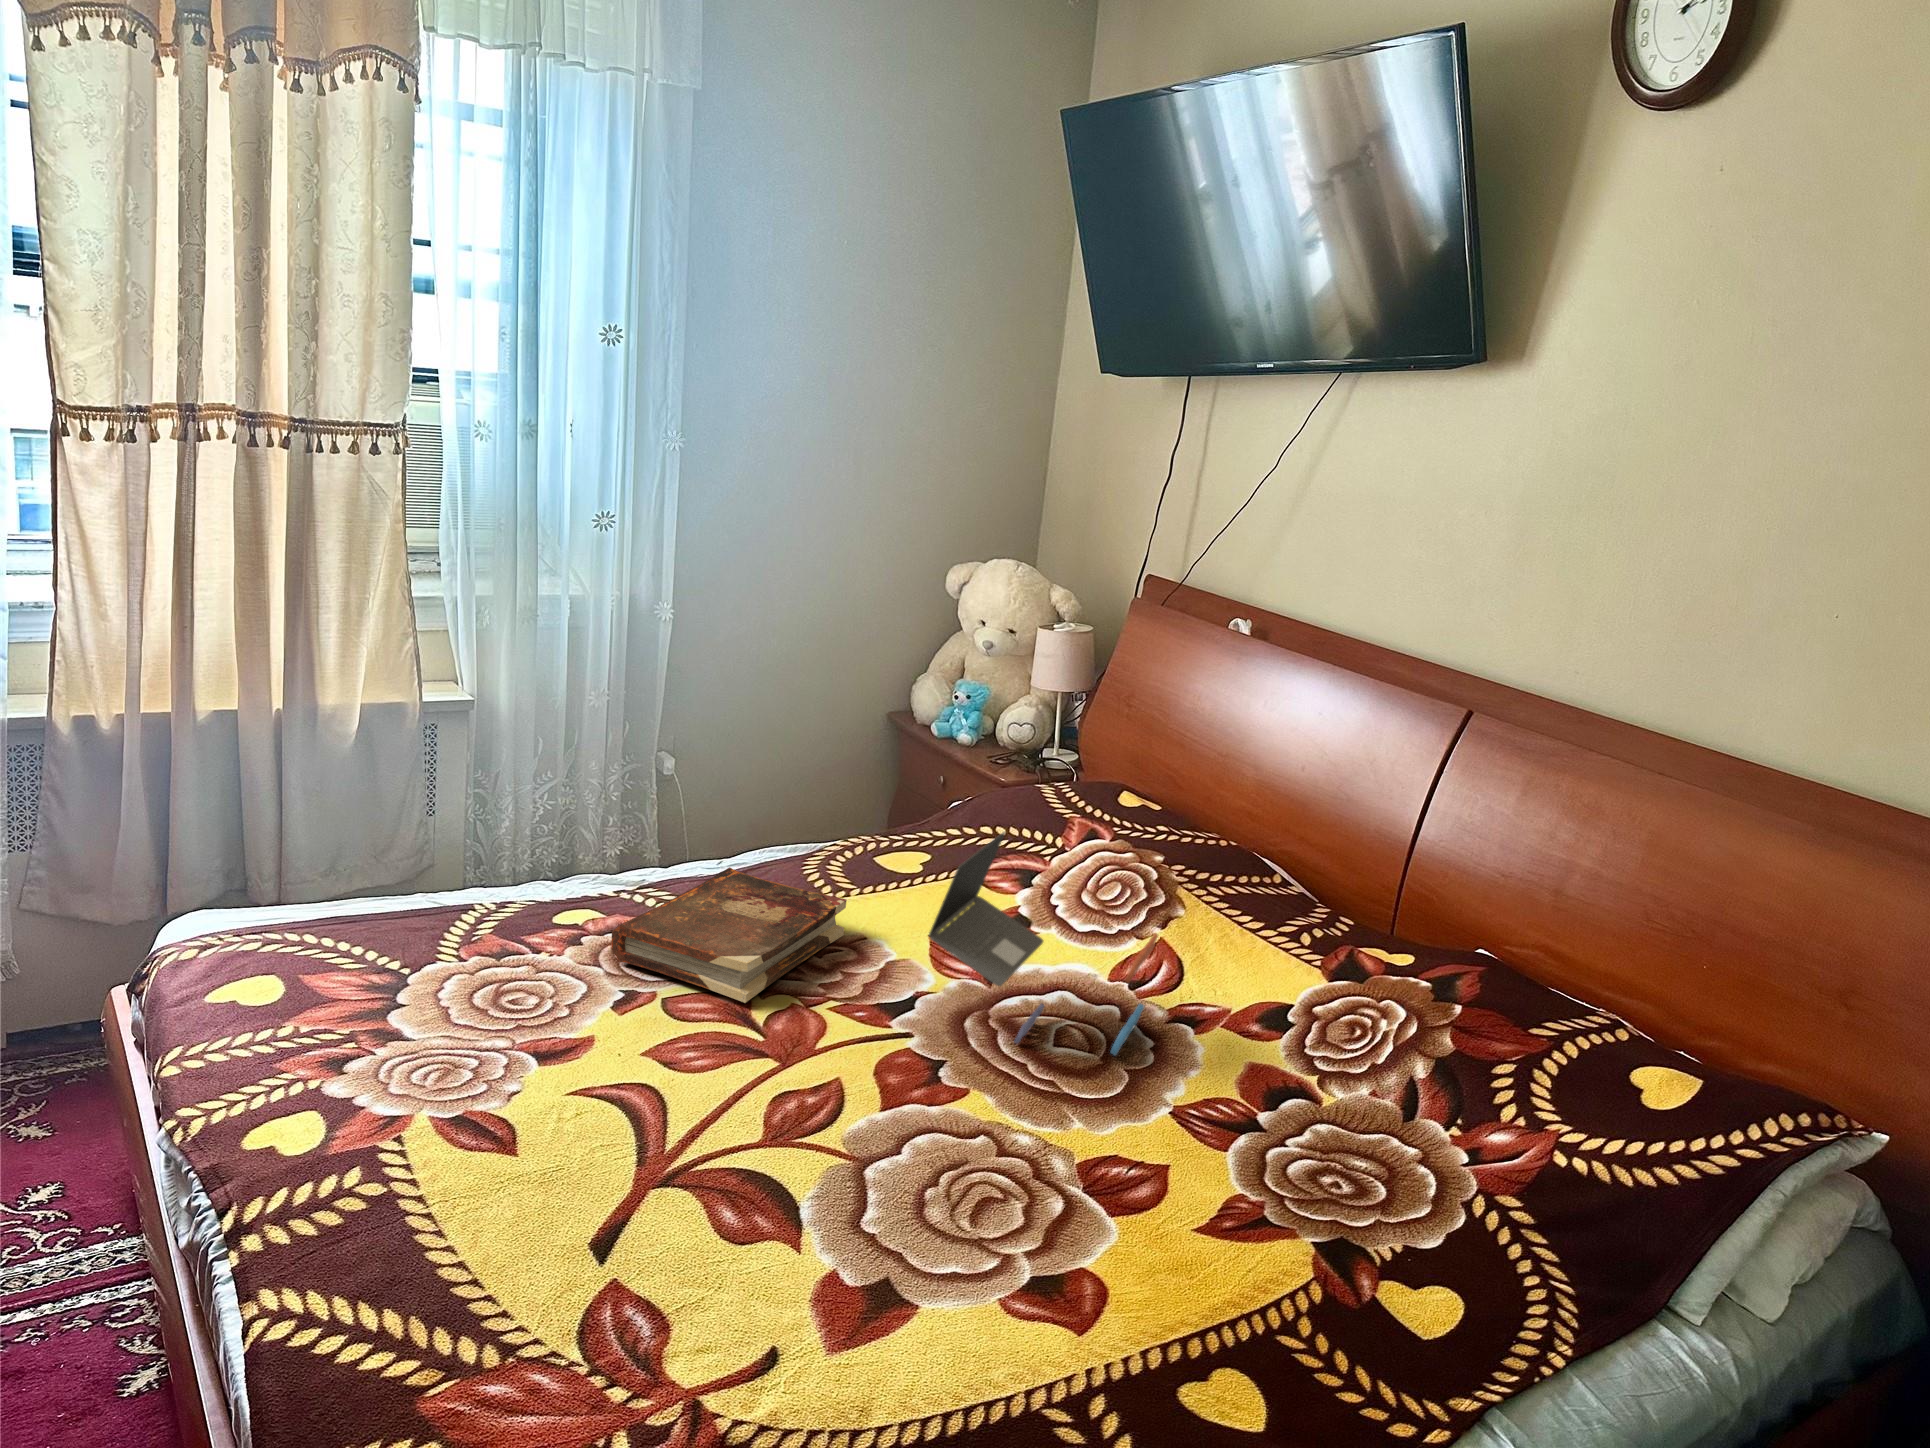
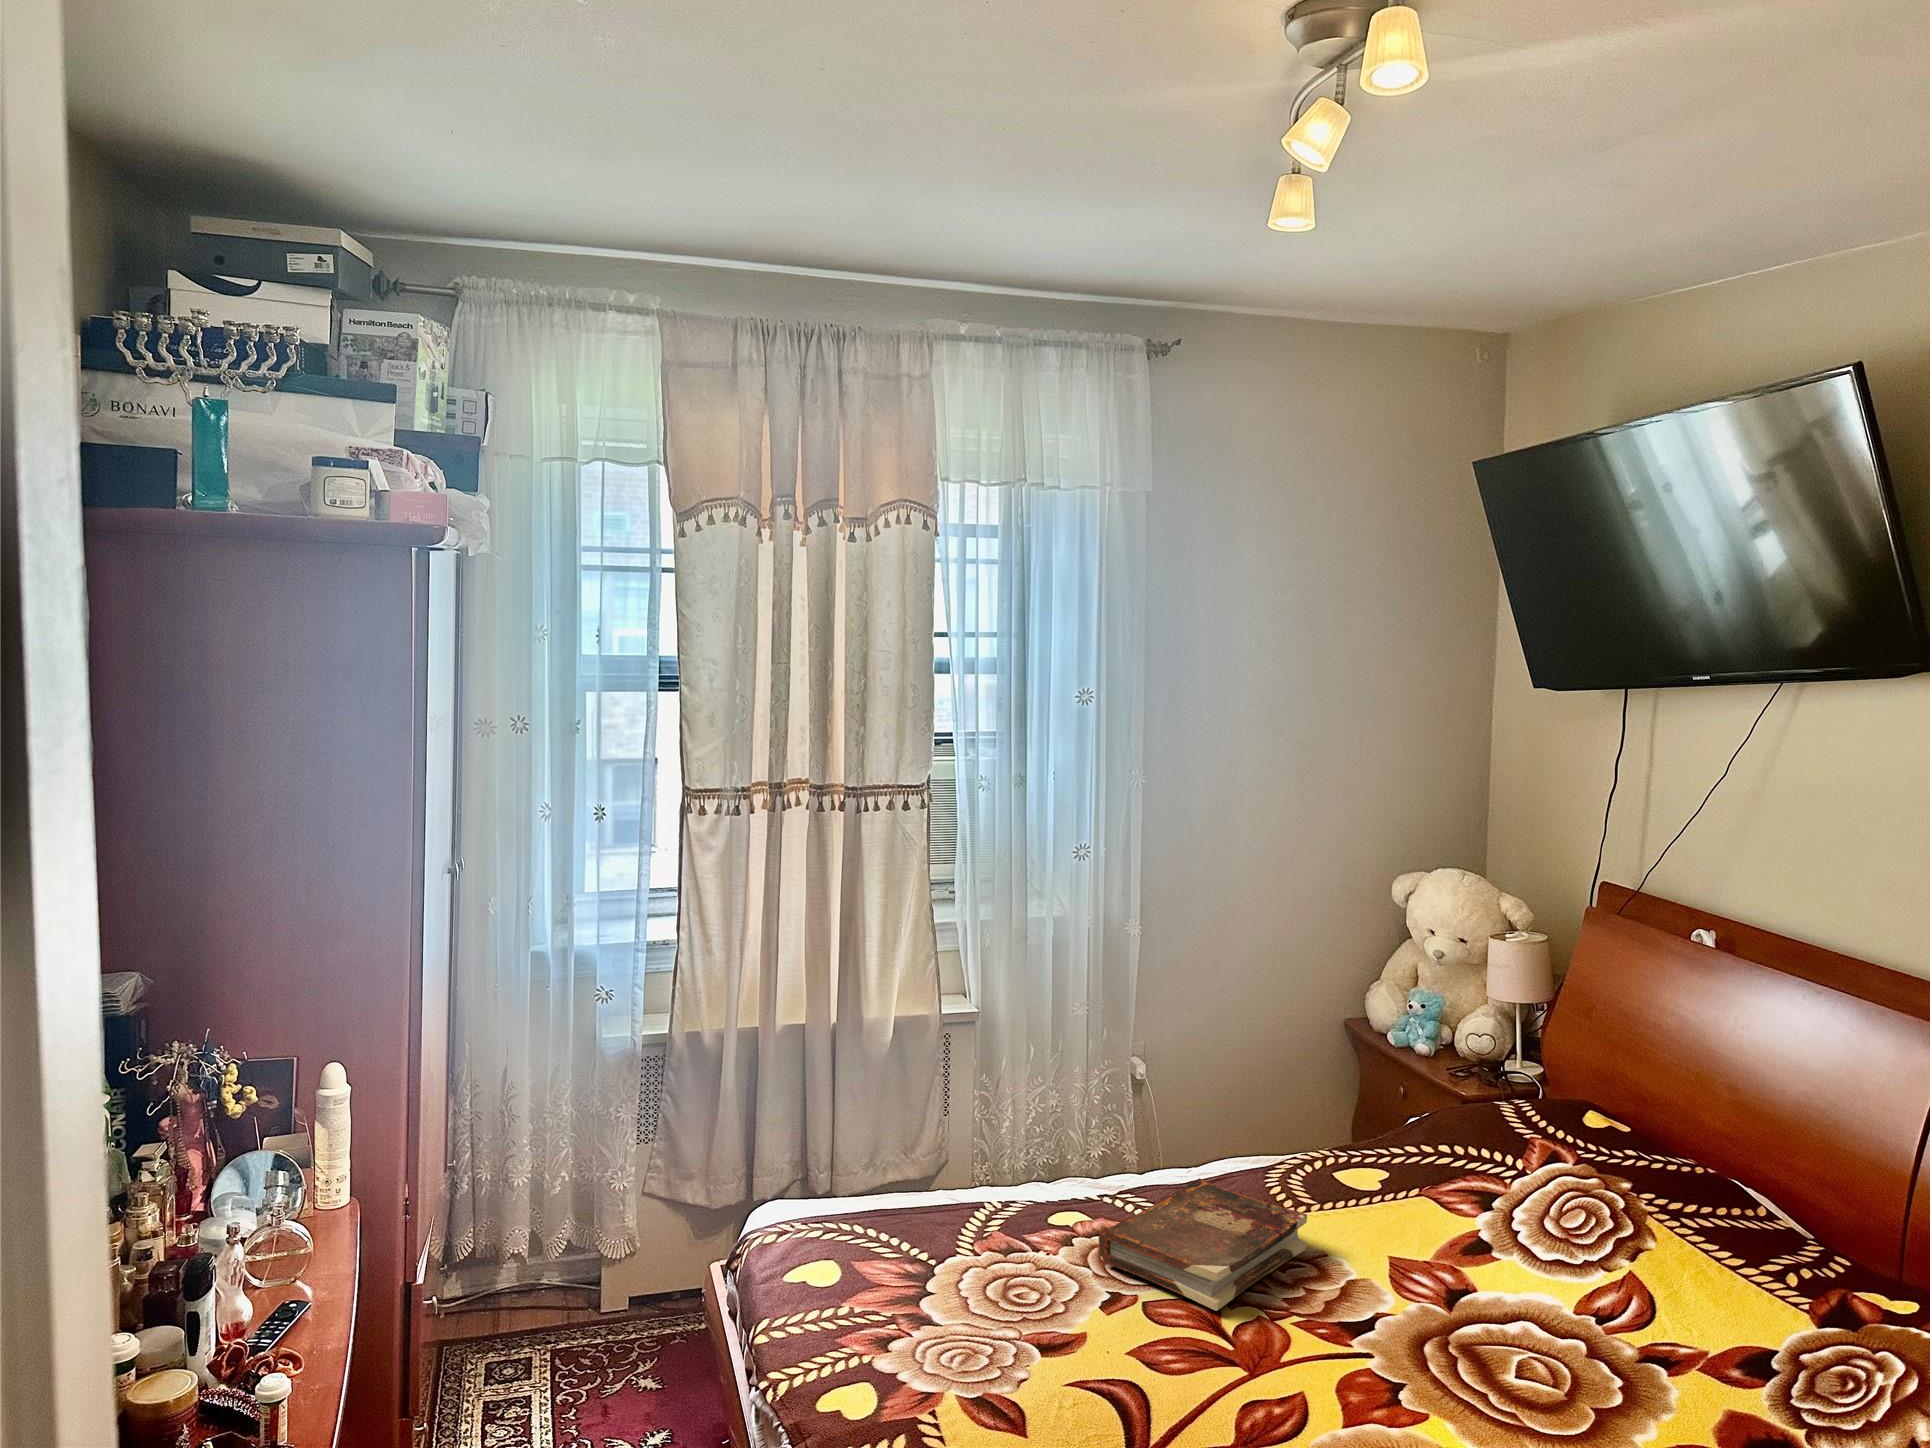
laptop: present [929,832,1158,1055] -> none [1382,1155,1617,1393]

